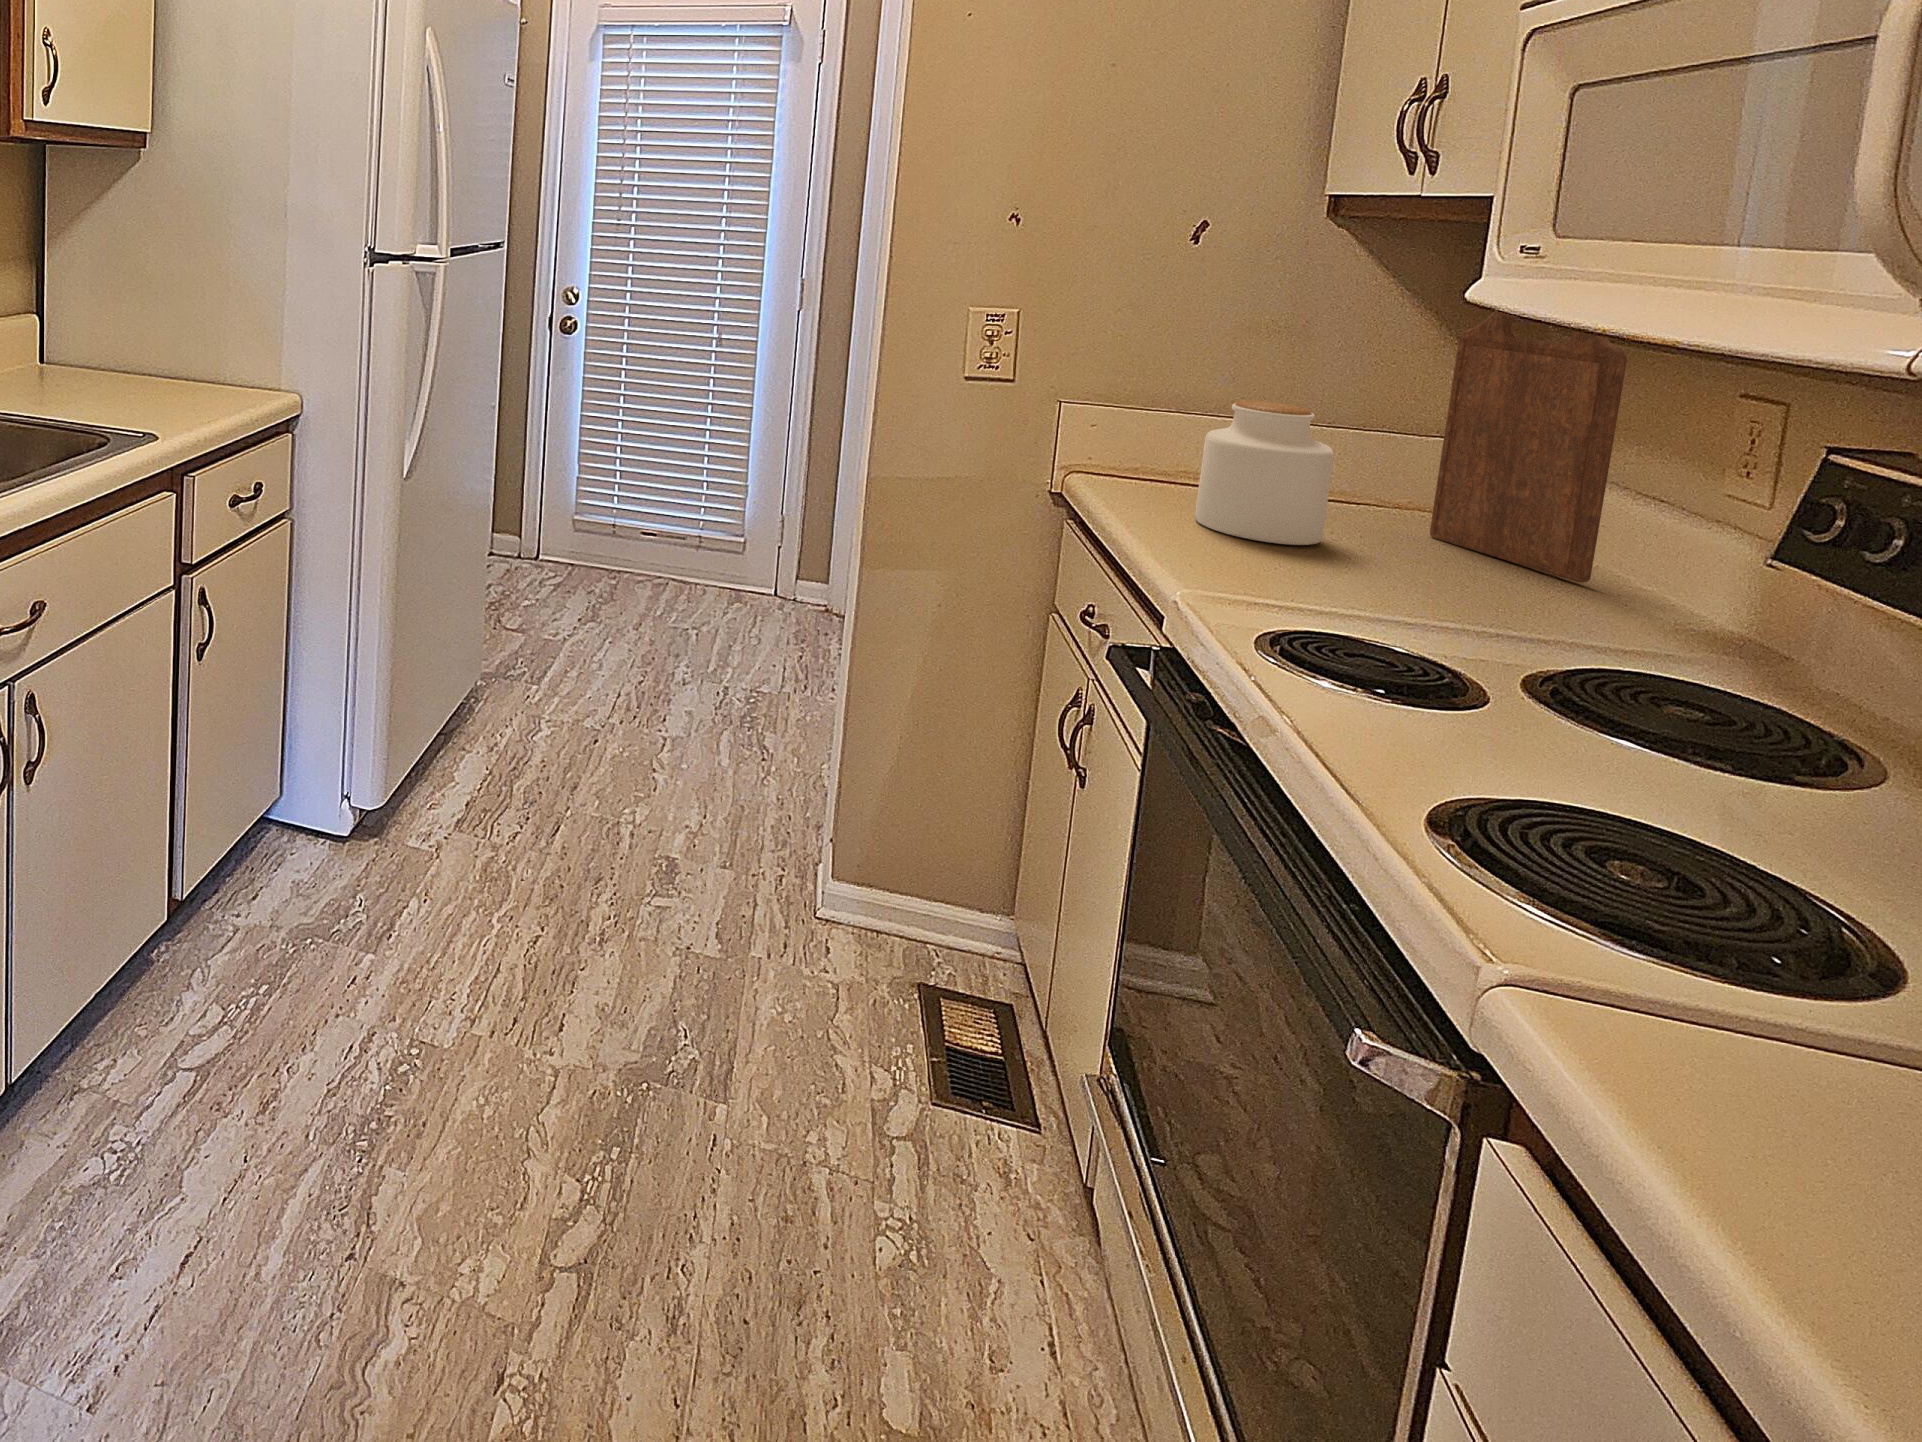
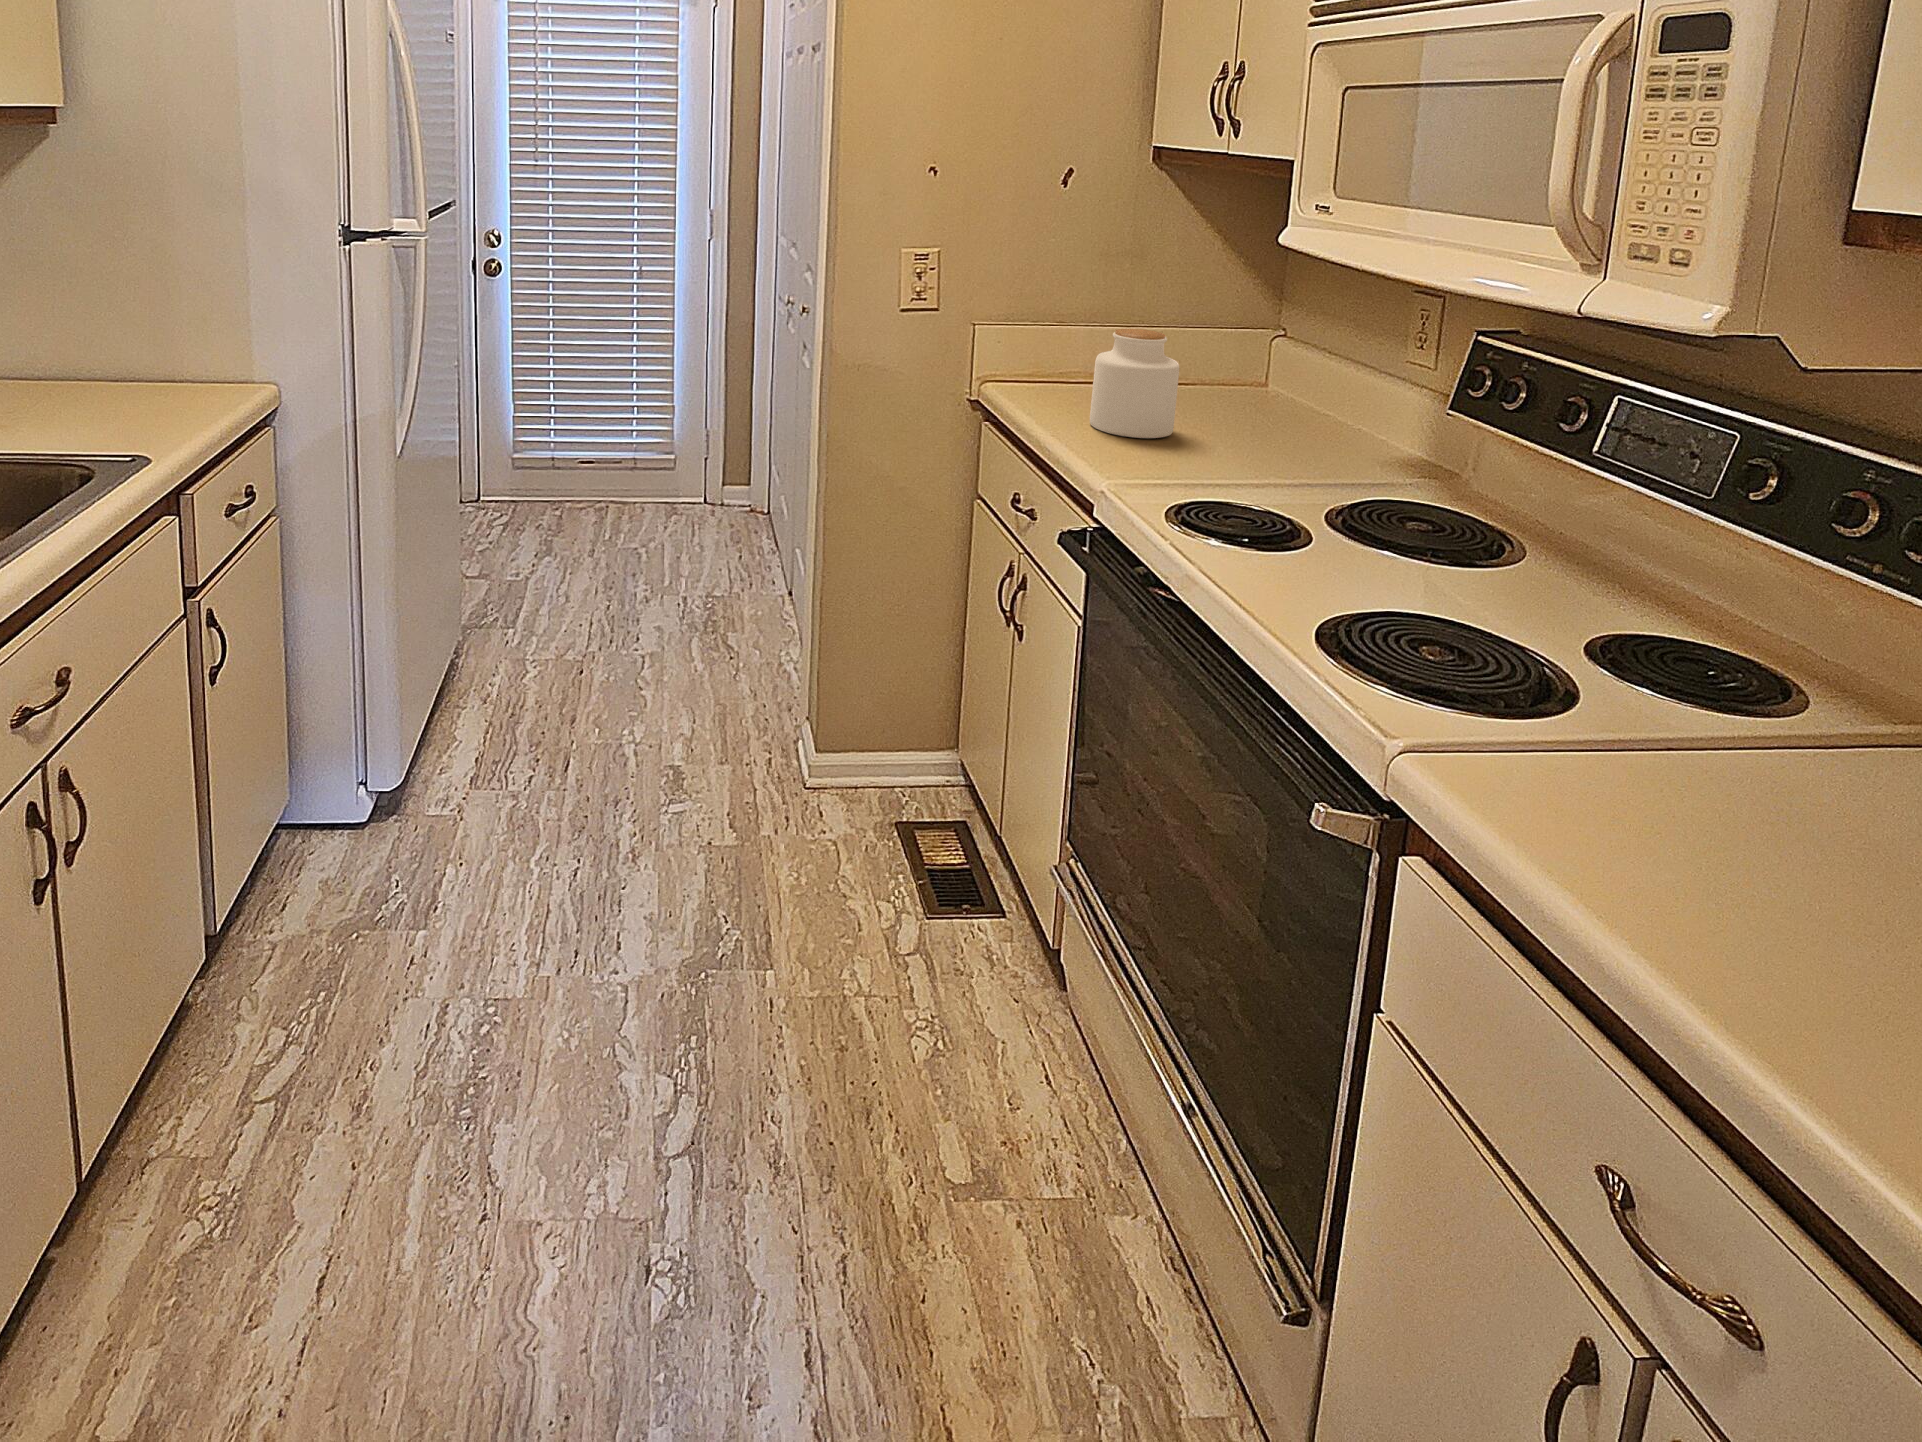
cutting board: present [1430,311,1627,582] -> none [1229,246,1346,442]

